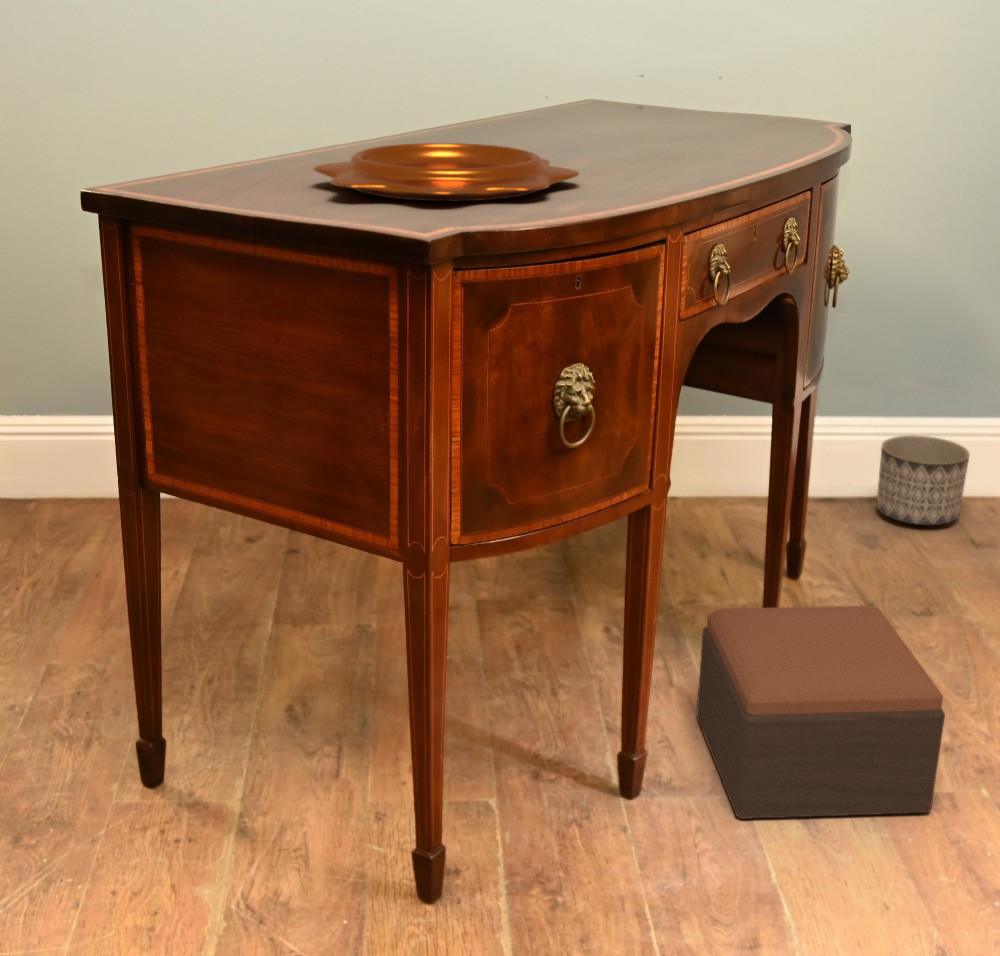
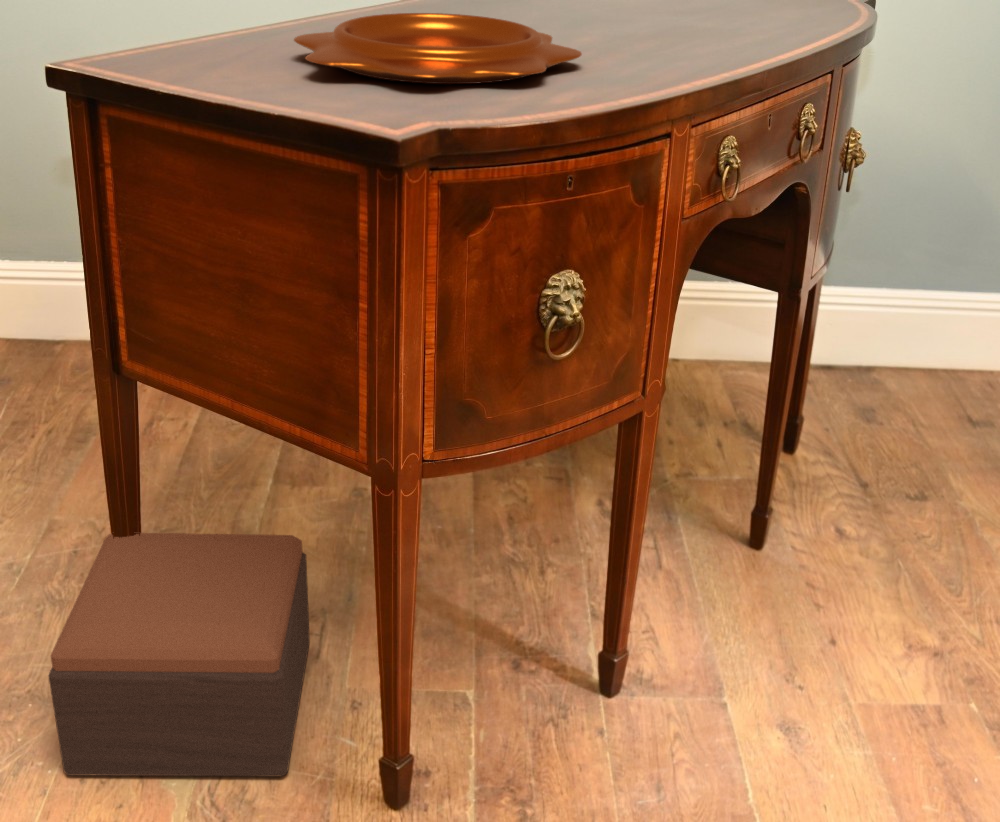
planter: present [877,435,970,525] -> none [876,311,972,402]
footstool: present [697,606,945,819] -> present [48,533,310,776]

